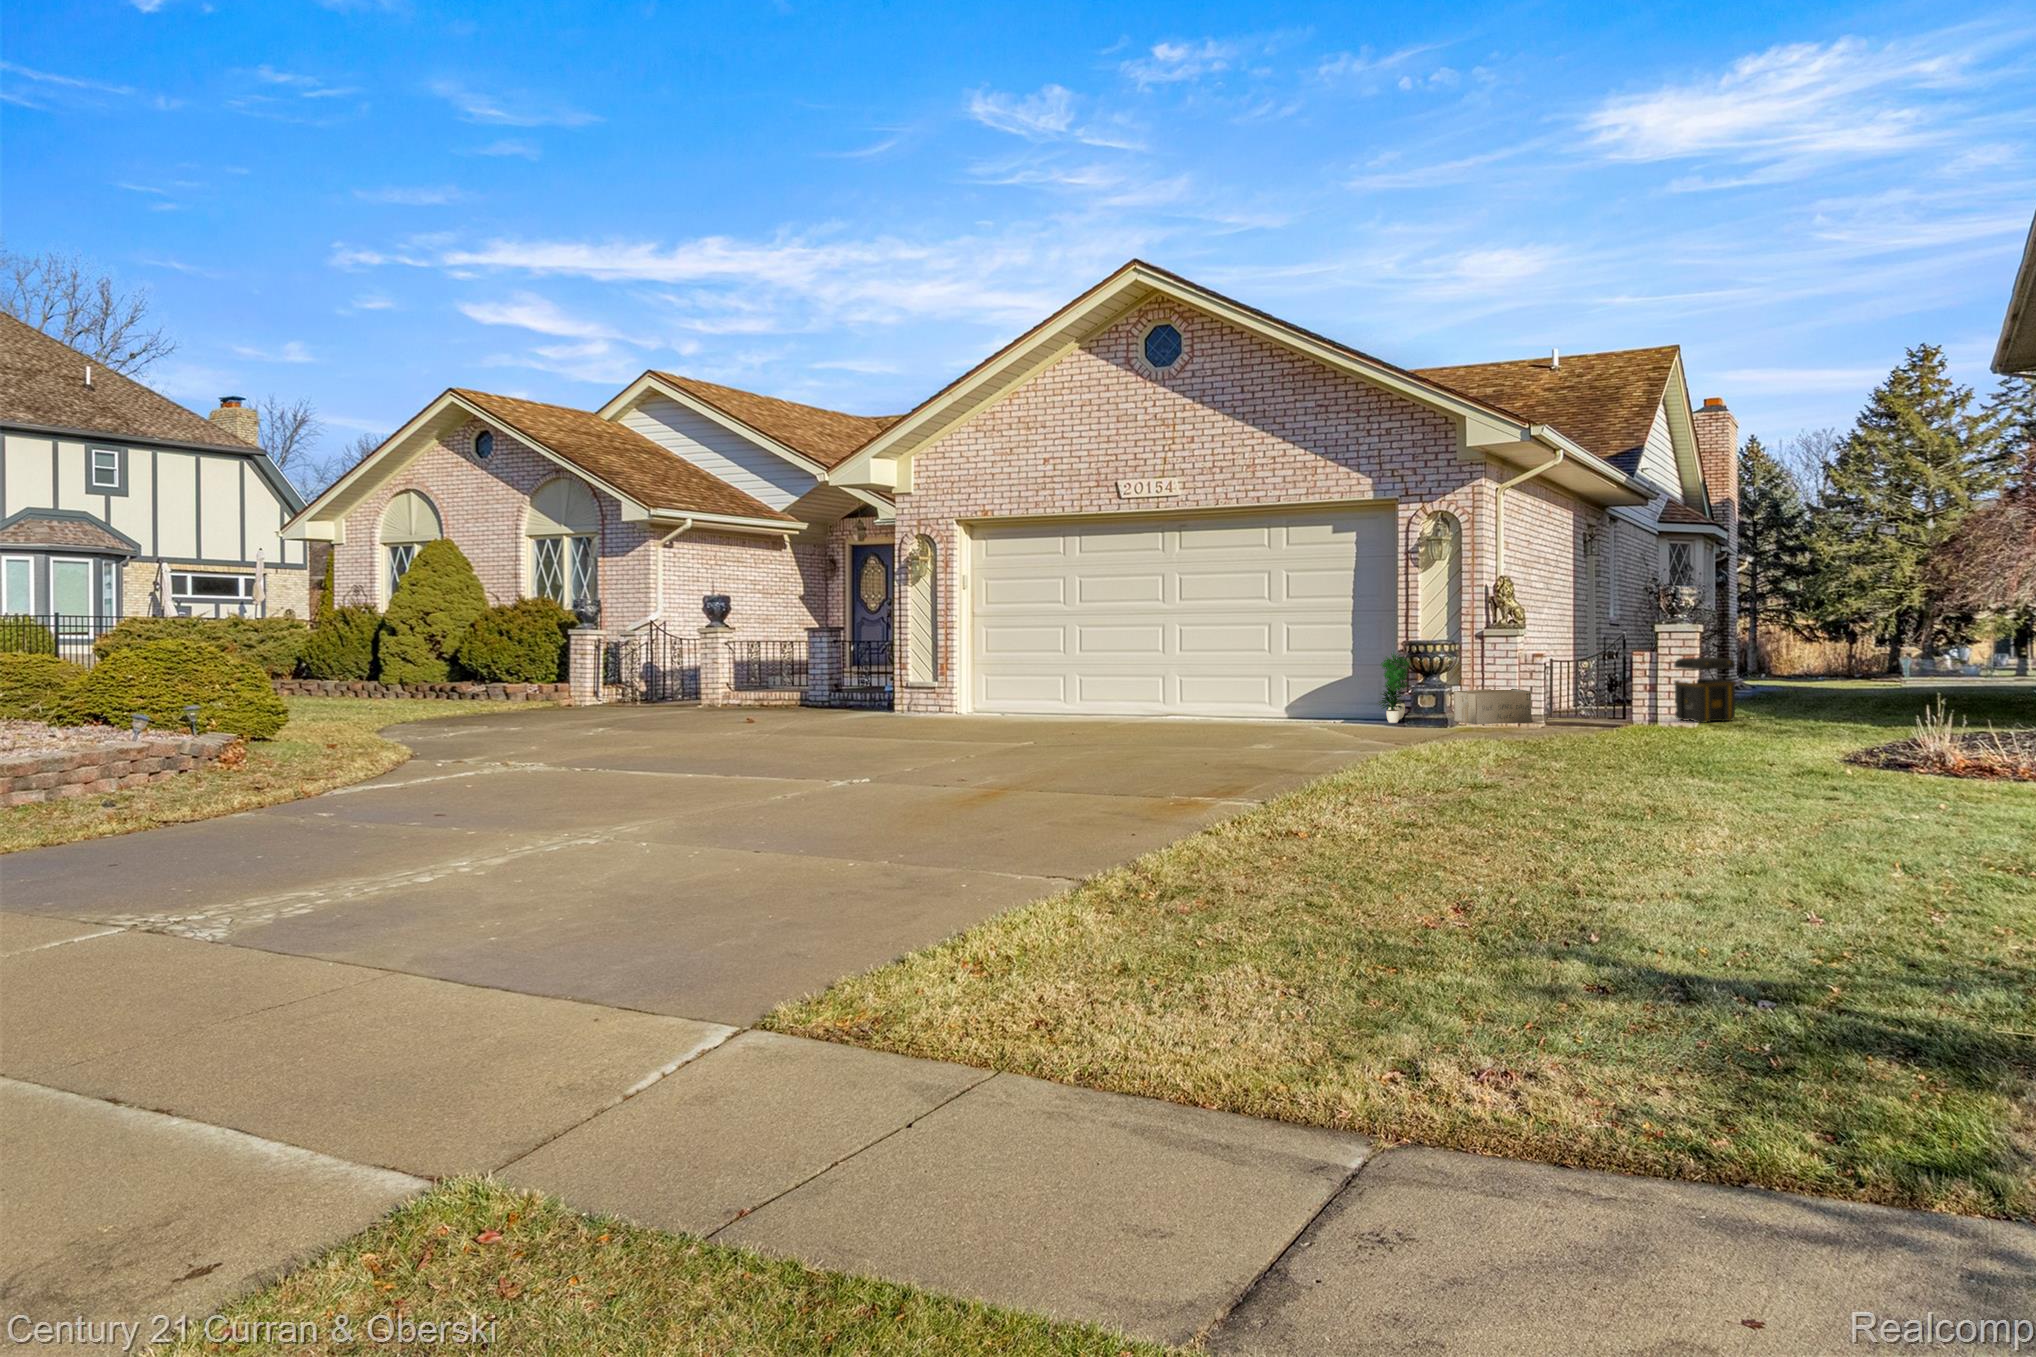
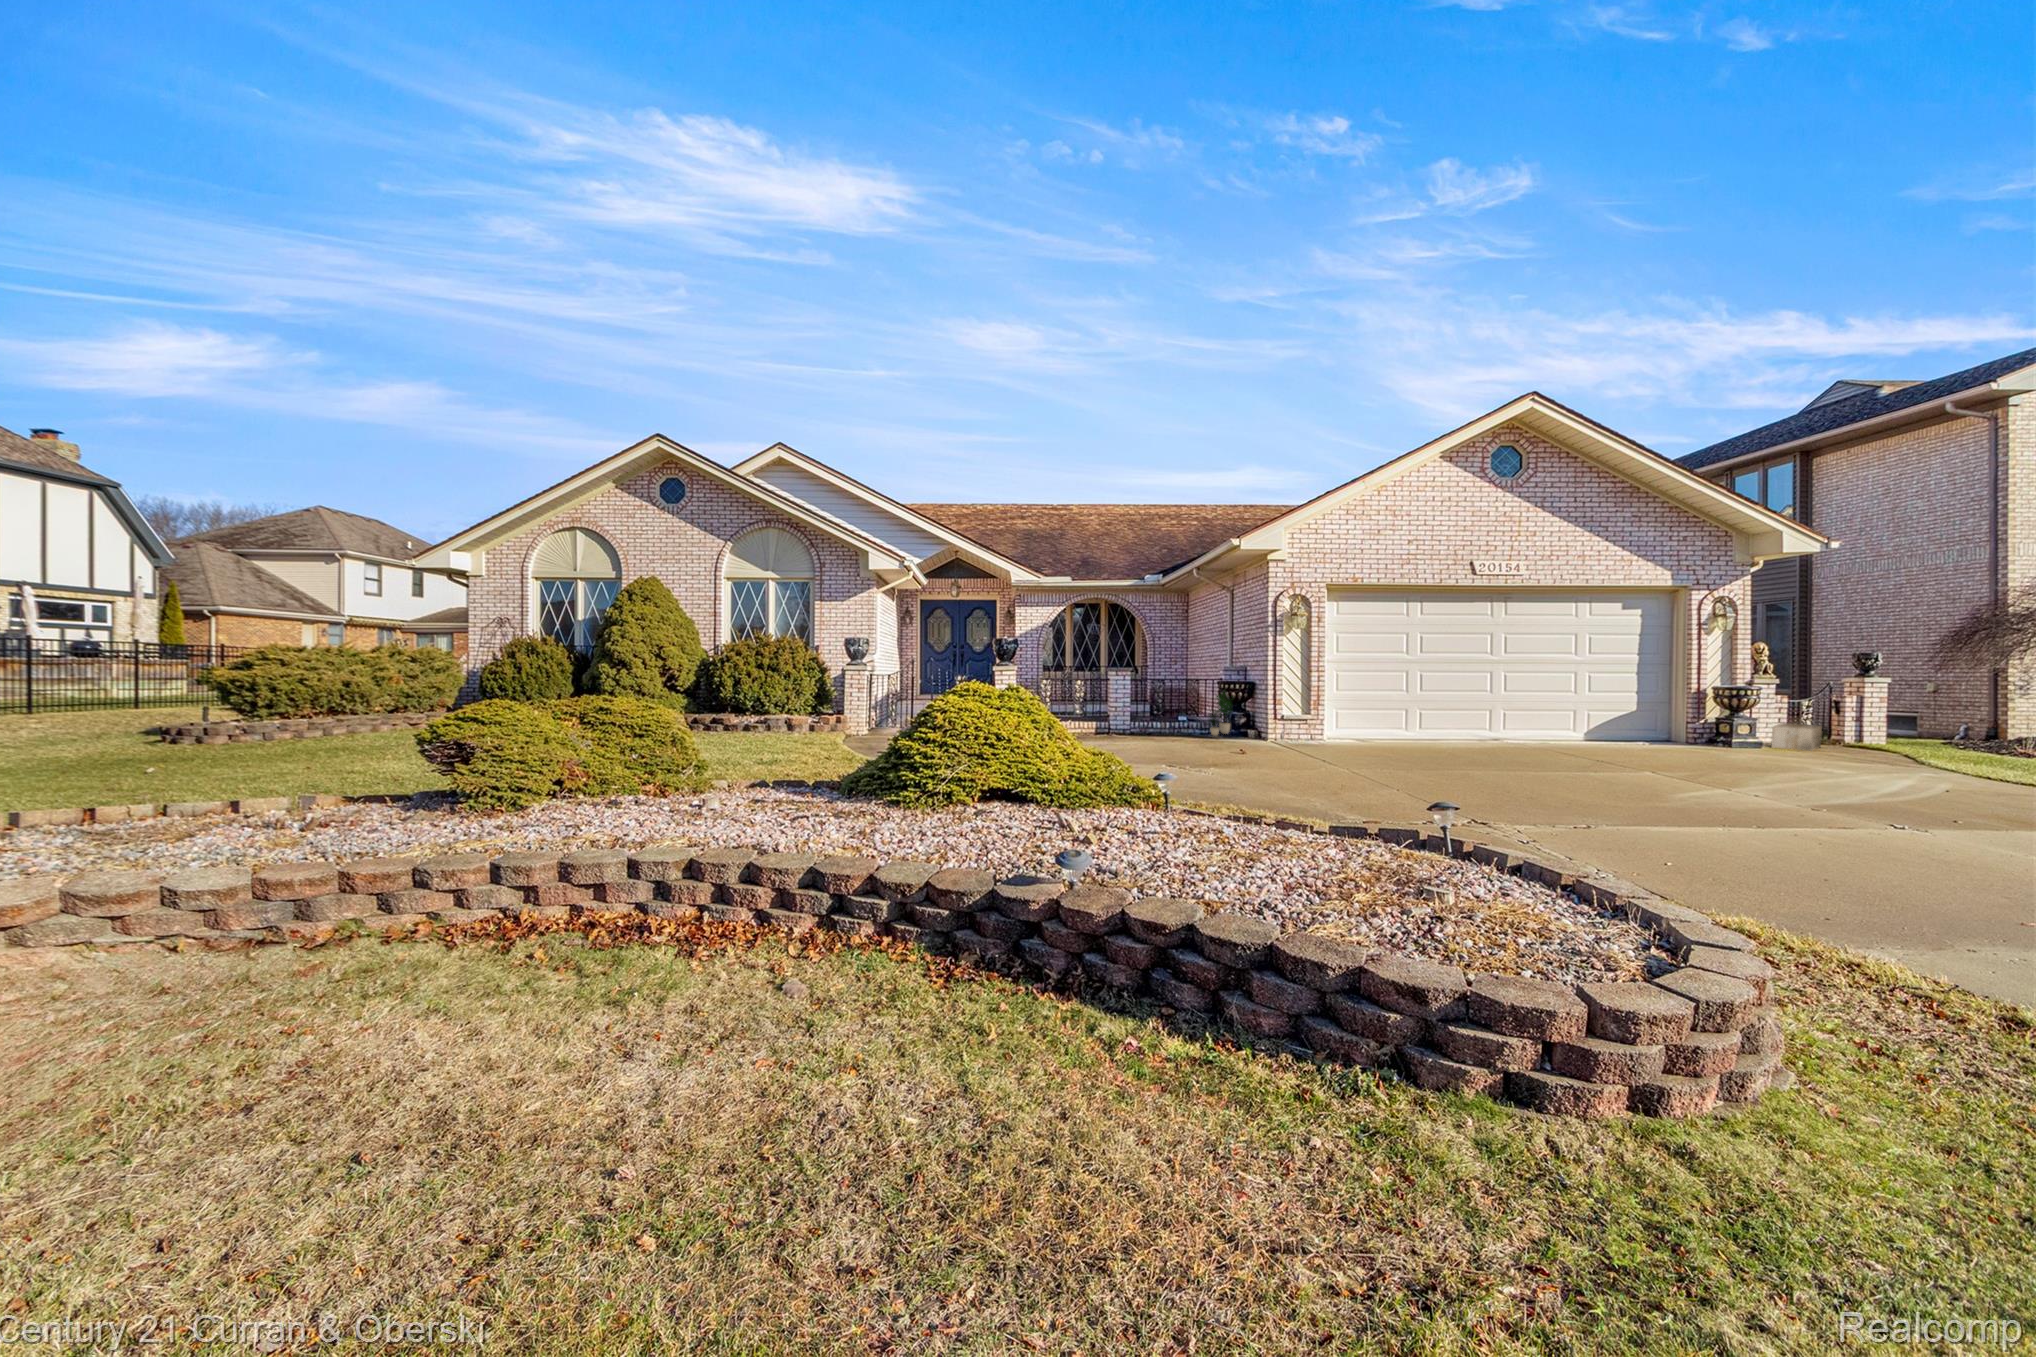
potted plant: present [1377,653,1410,723] -> present [1207,690,1233,736]
toolbox: present [1674,657,1736,723] -> none [1878,701,1923,746]

